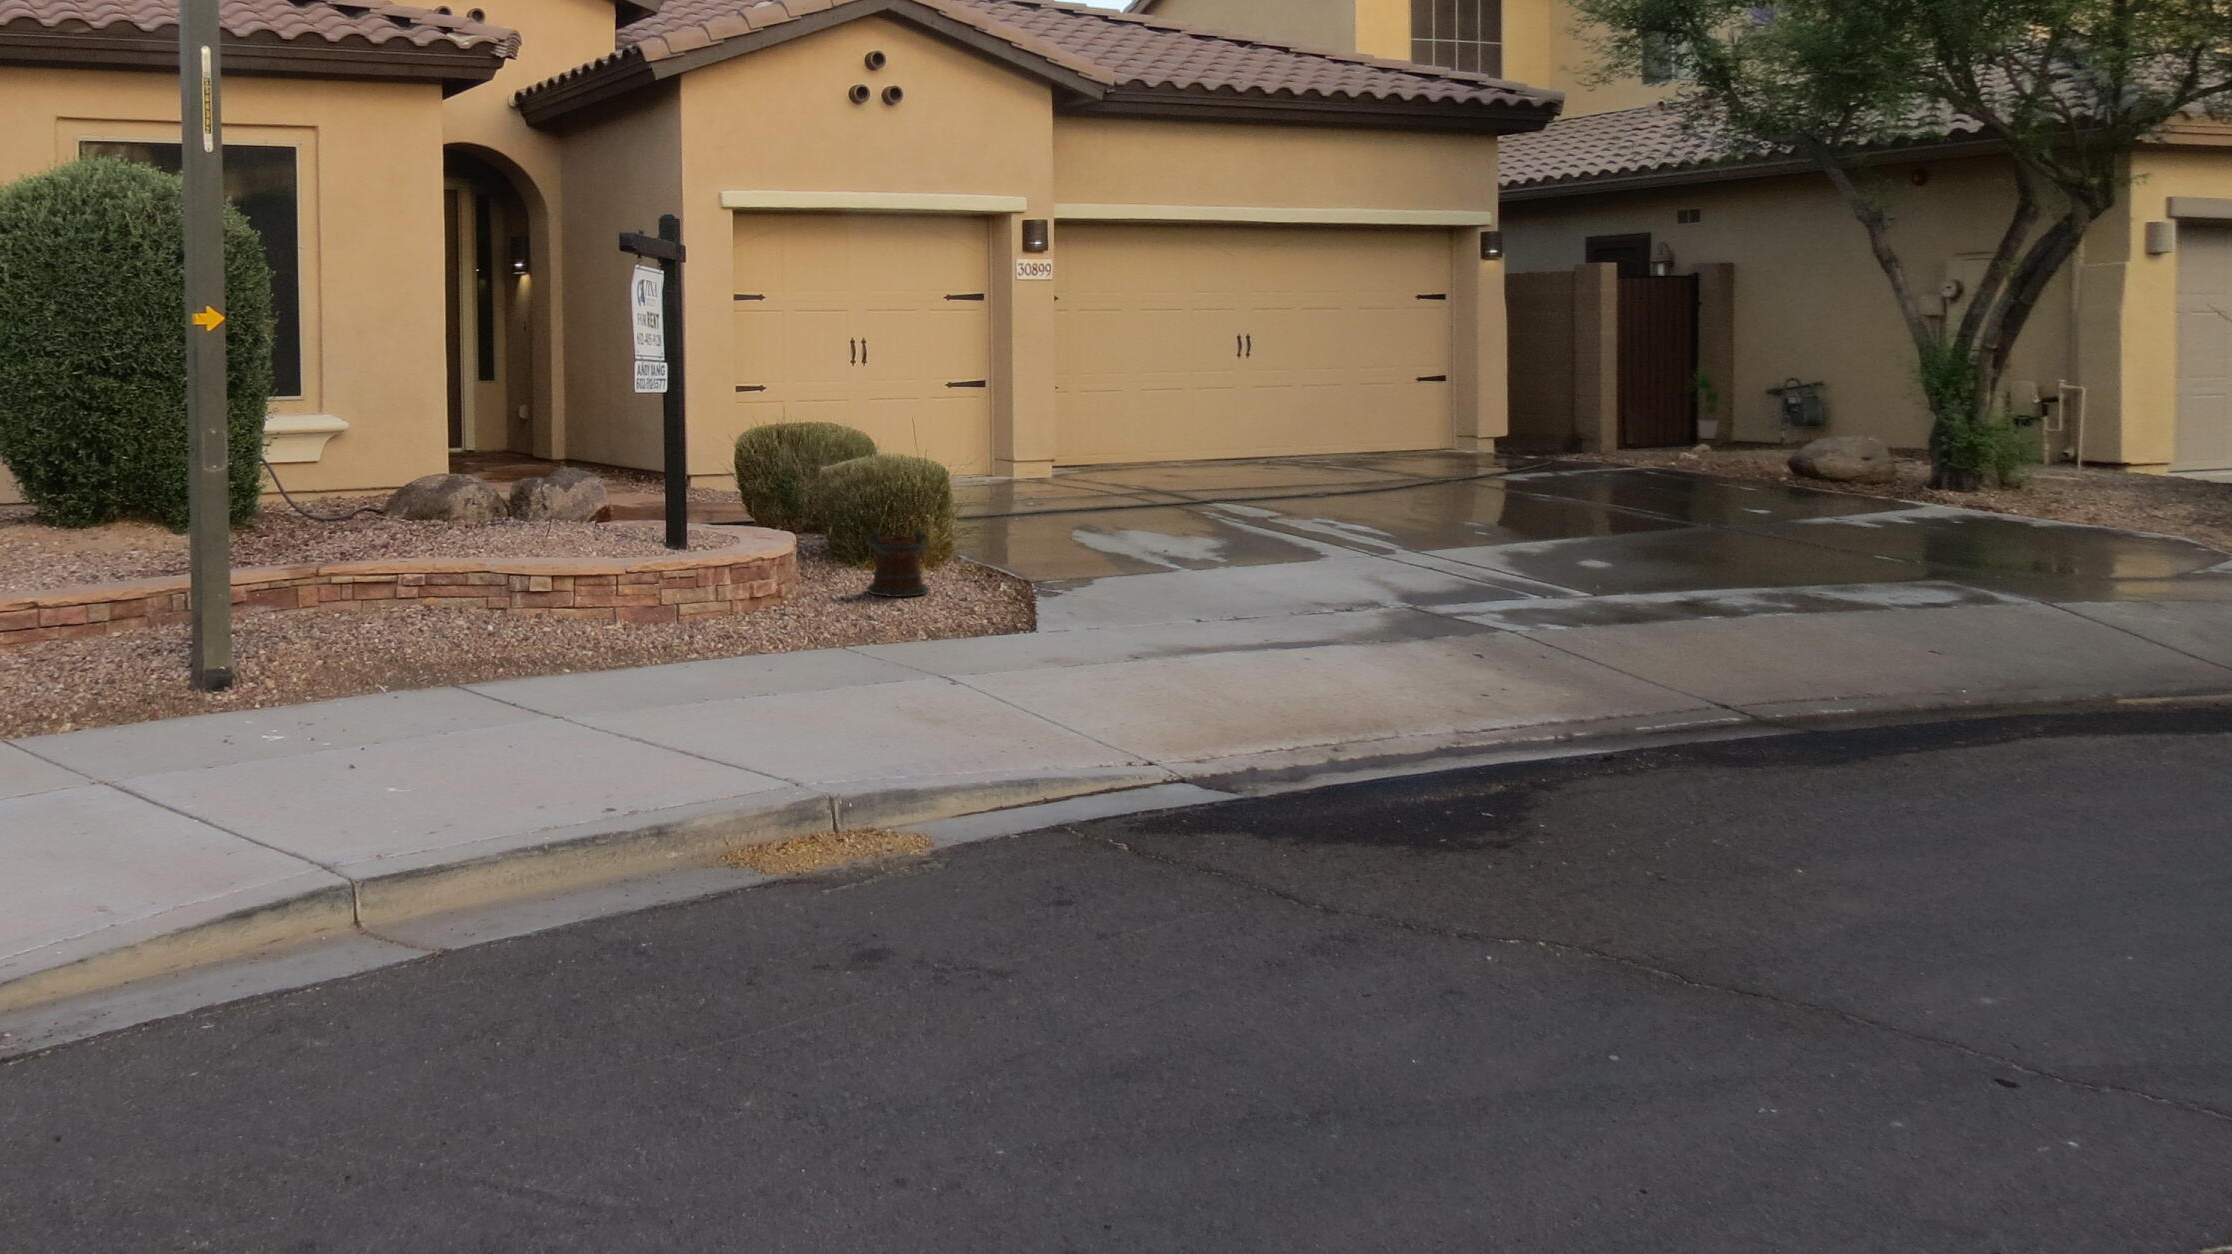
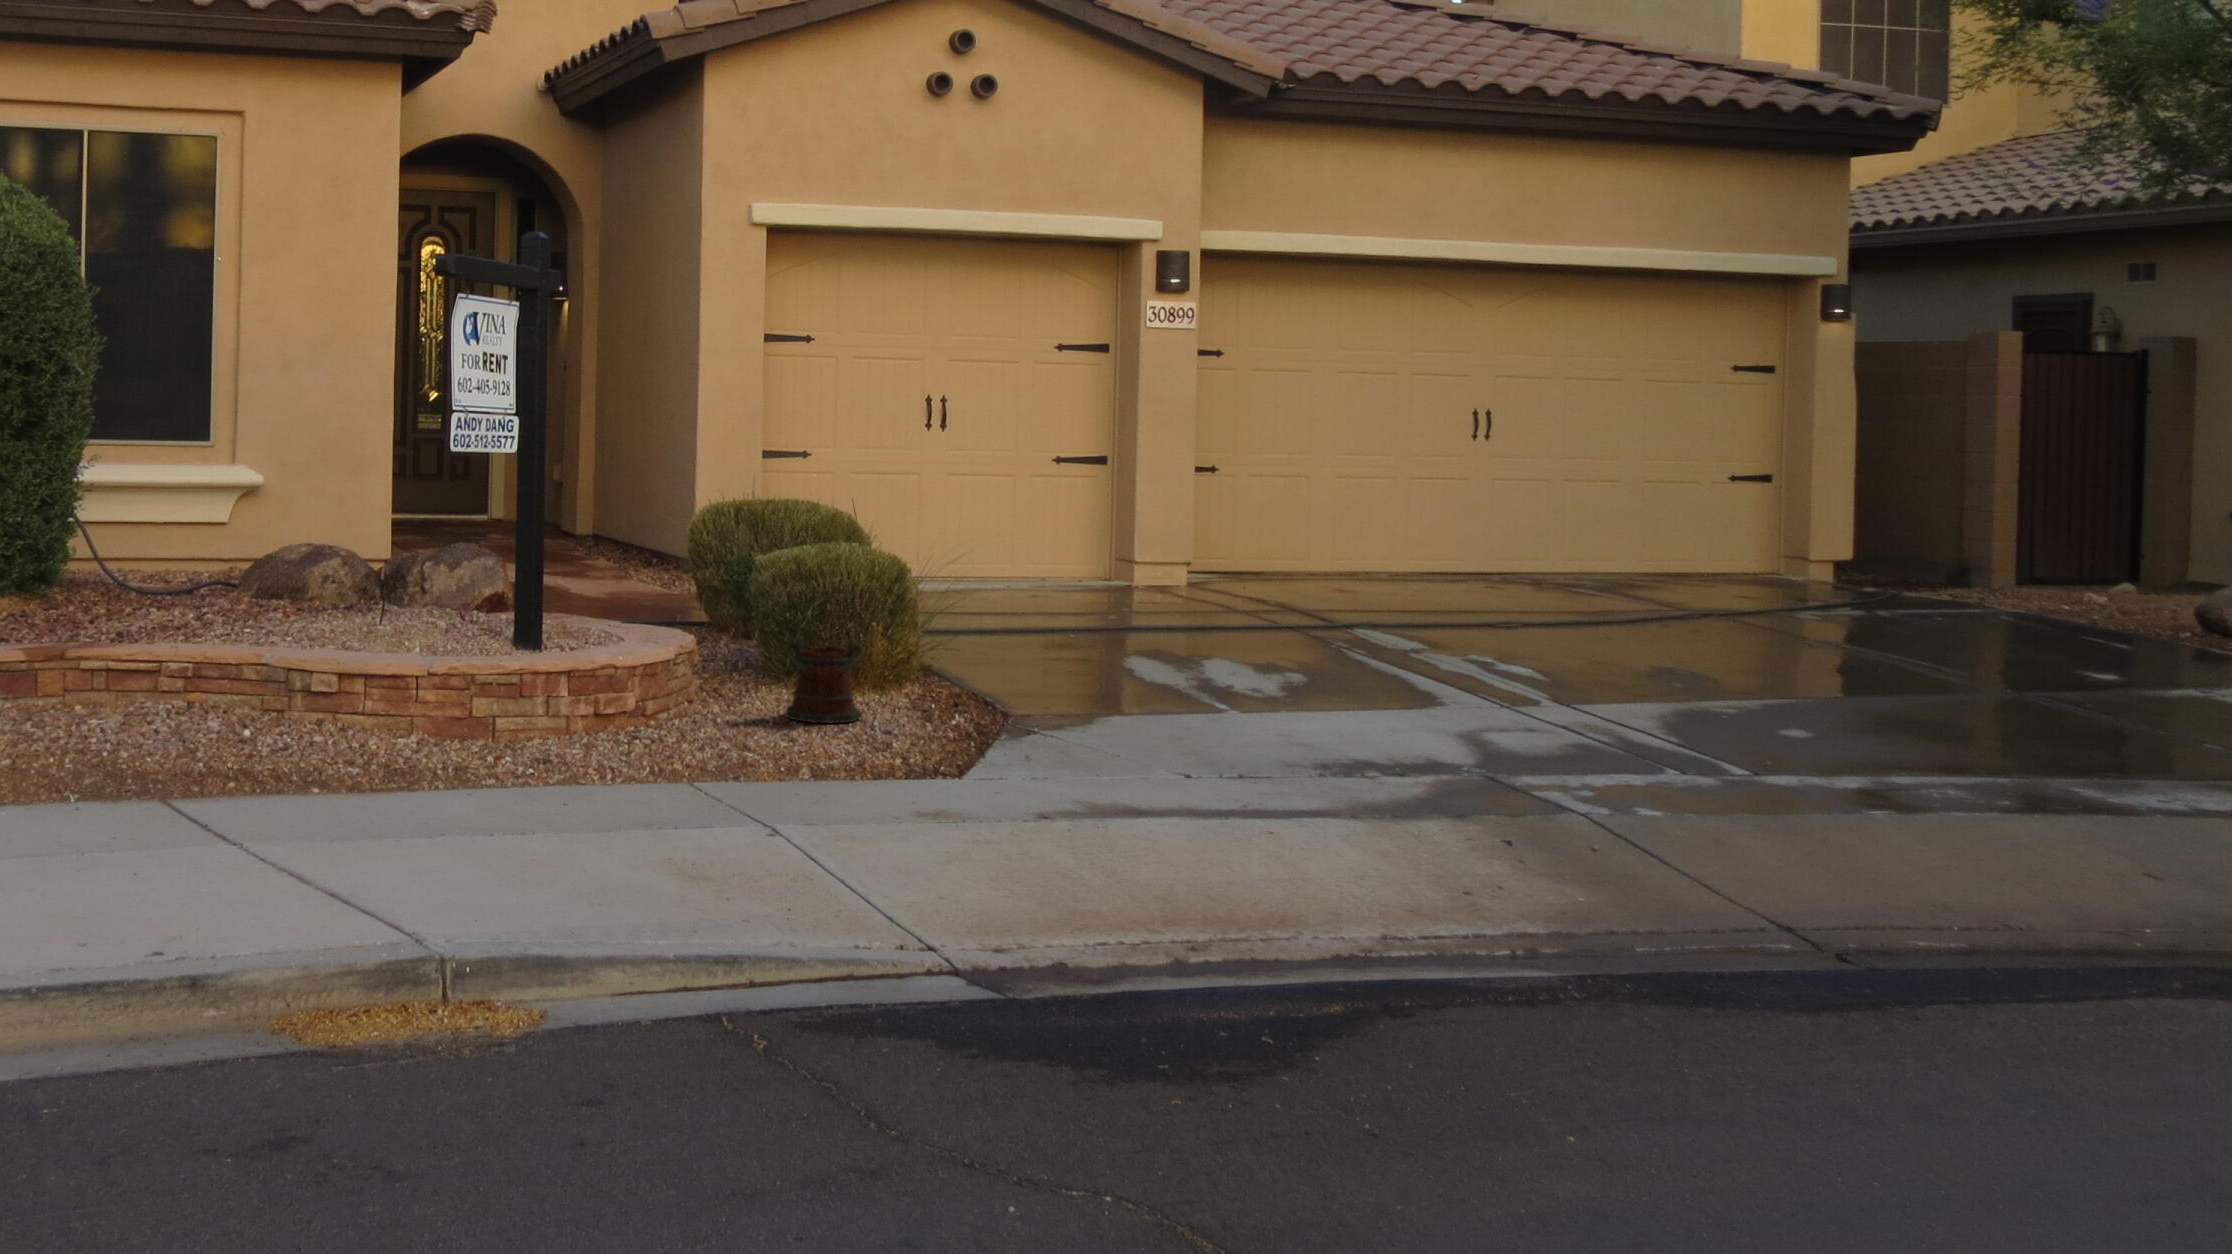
potted plant: present [1694,372,1721,439] -> none [2126,475,2193,574]

